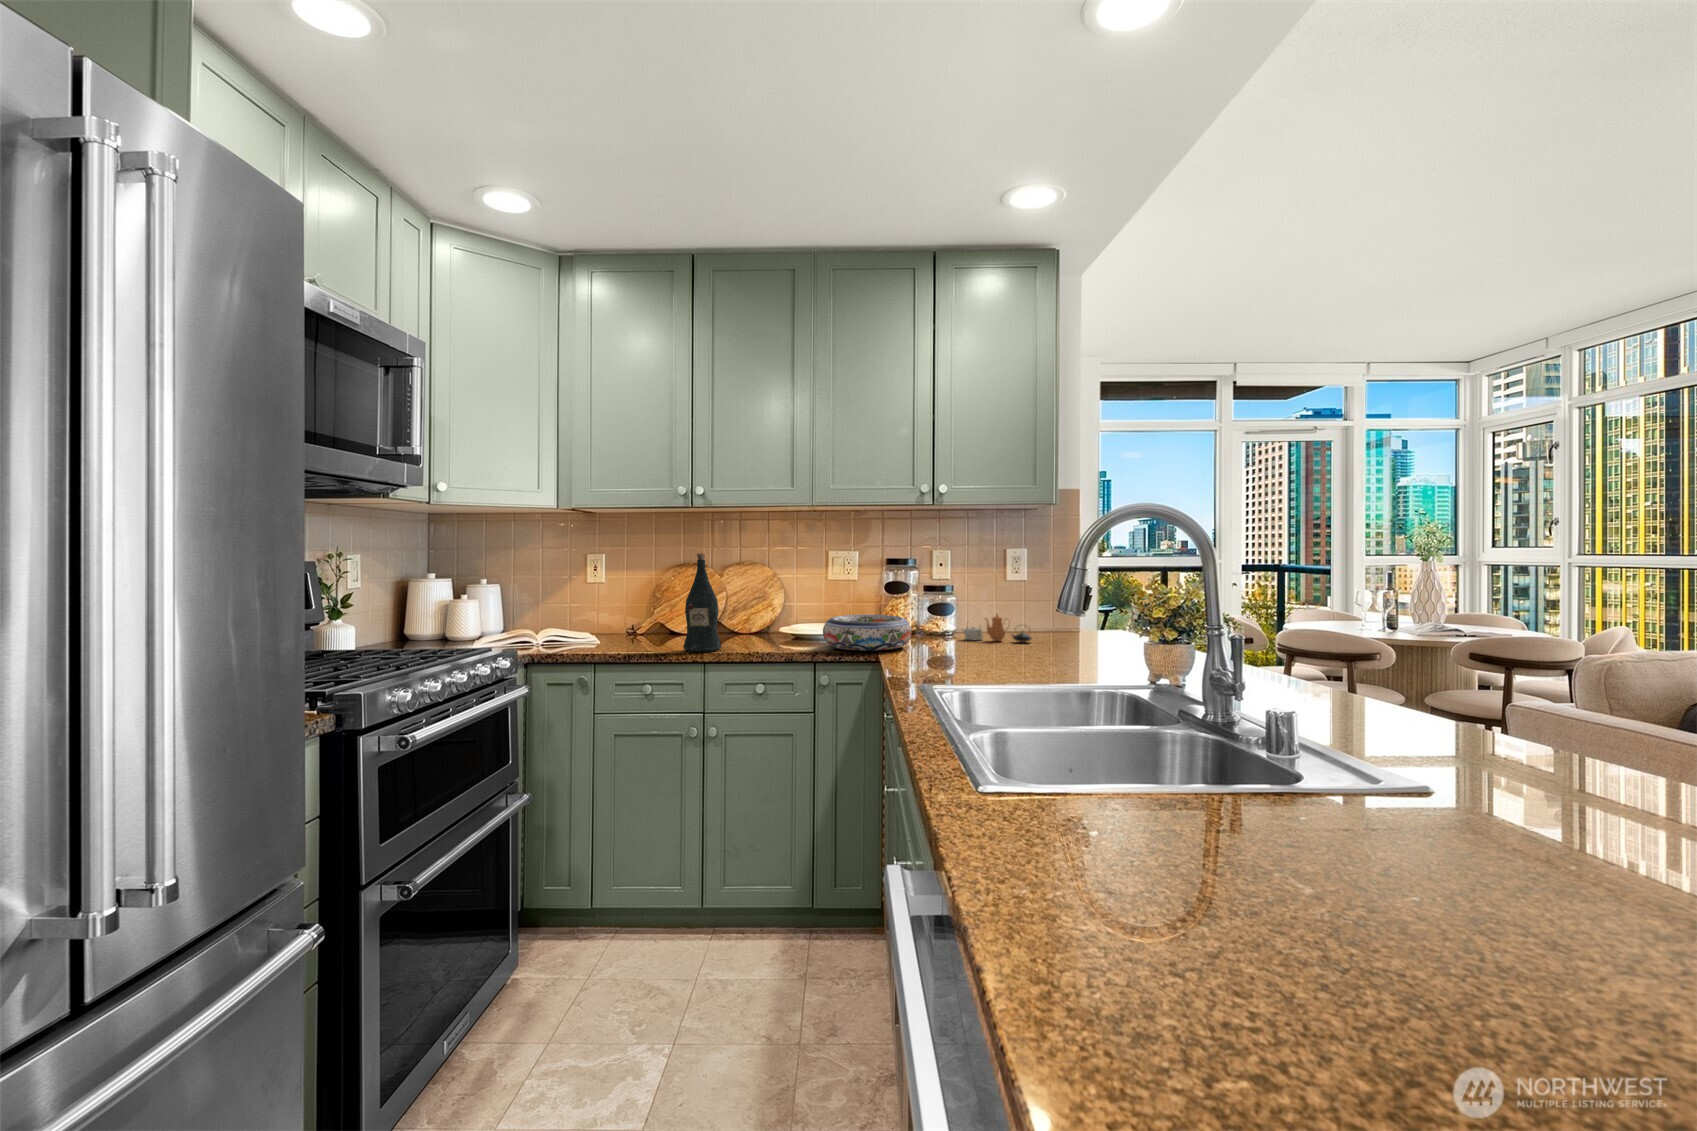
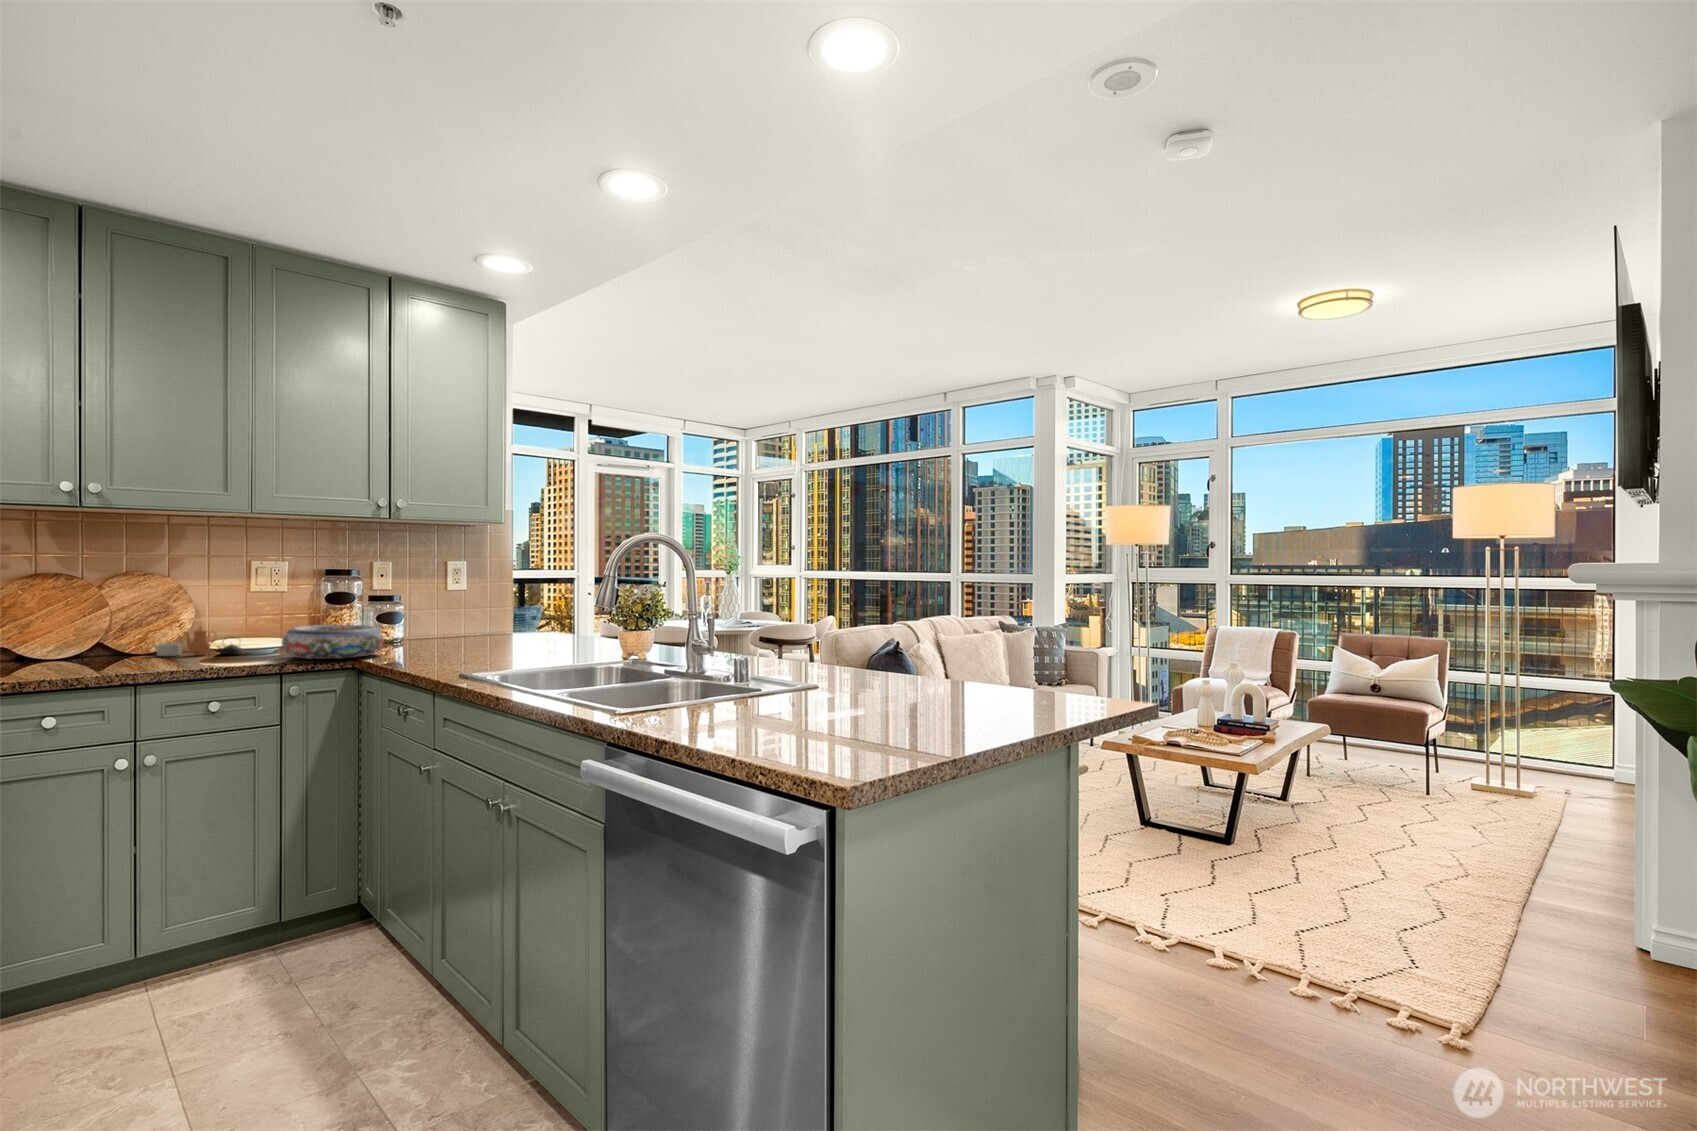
wine bottle: present [683,553,721,652] -> none [98,561,154,673]
teapot: present [962,614,1032,642] -> present [154,627,242,656]

